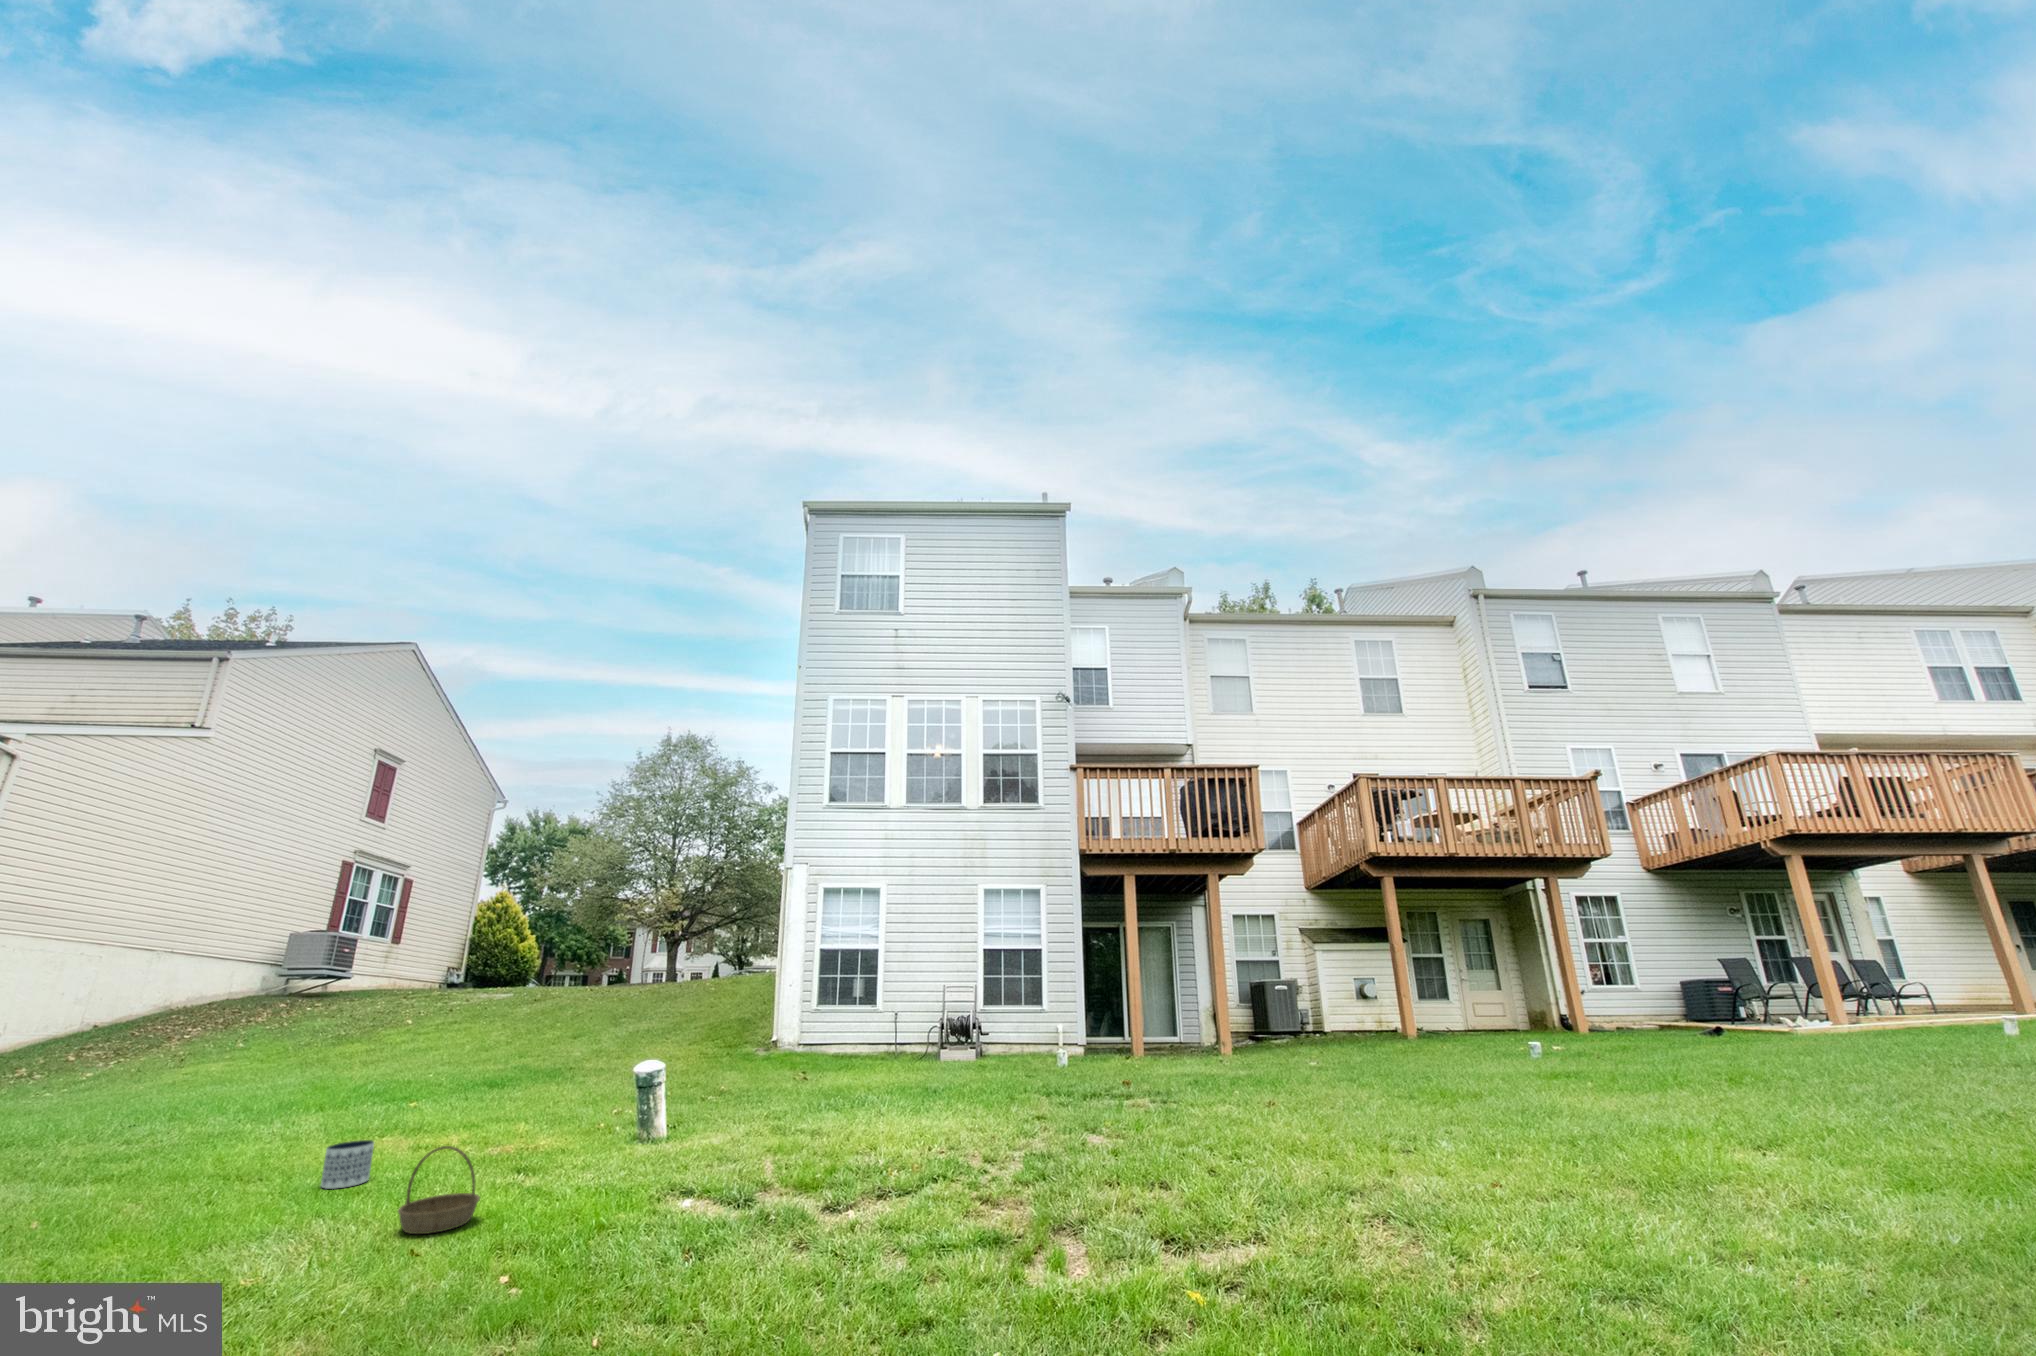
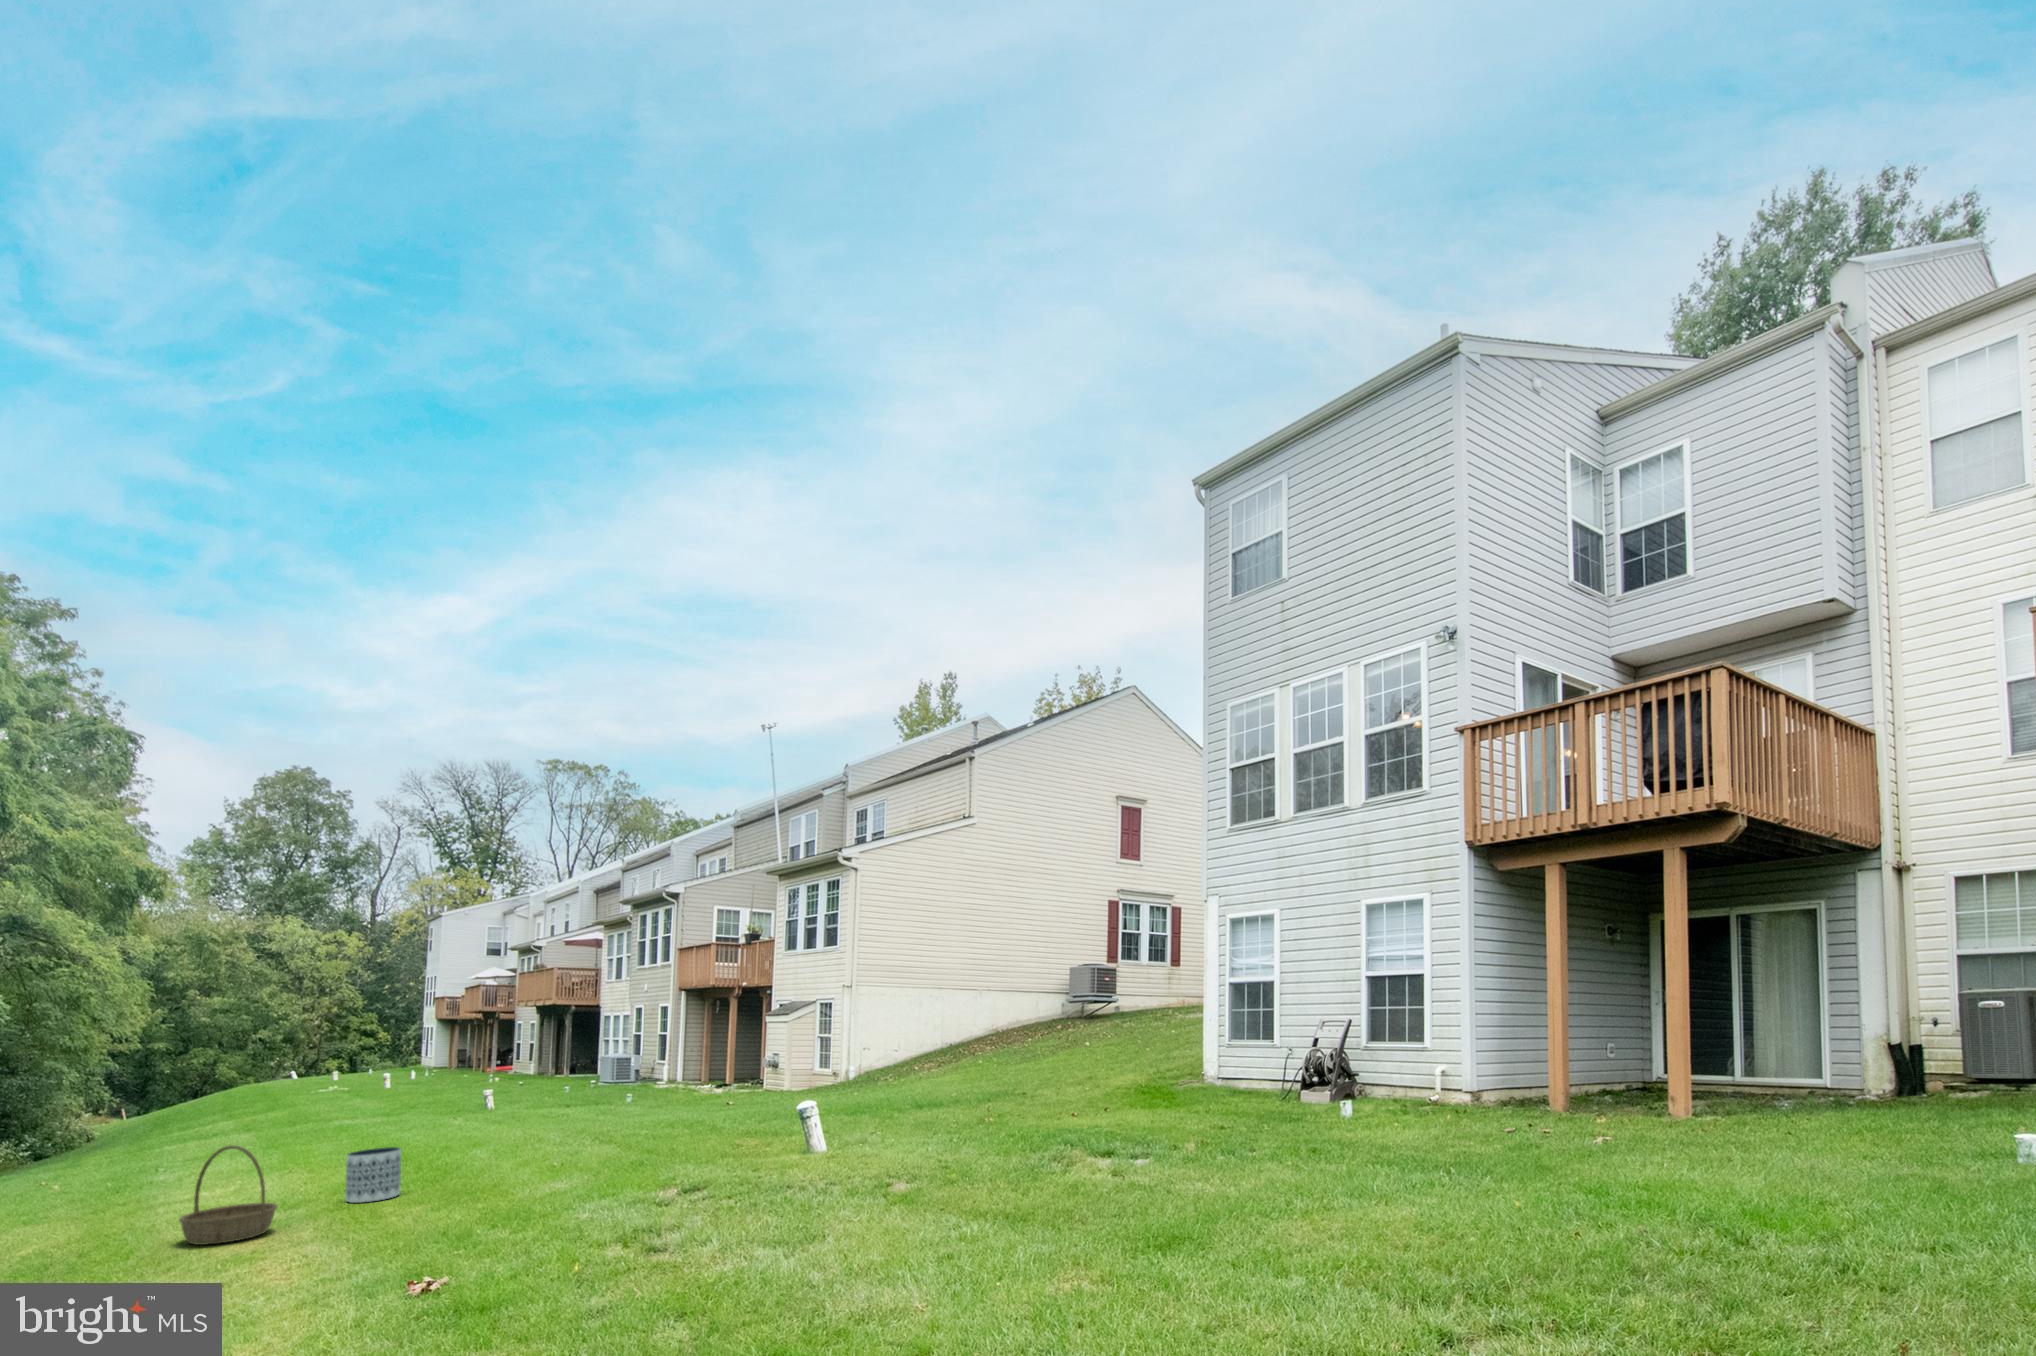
basket: present [398,1146,480,1234] -> present [179,1145,277,1245]

